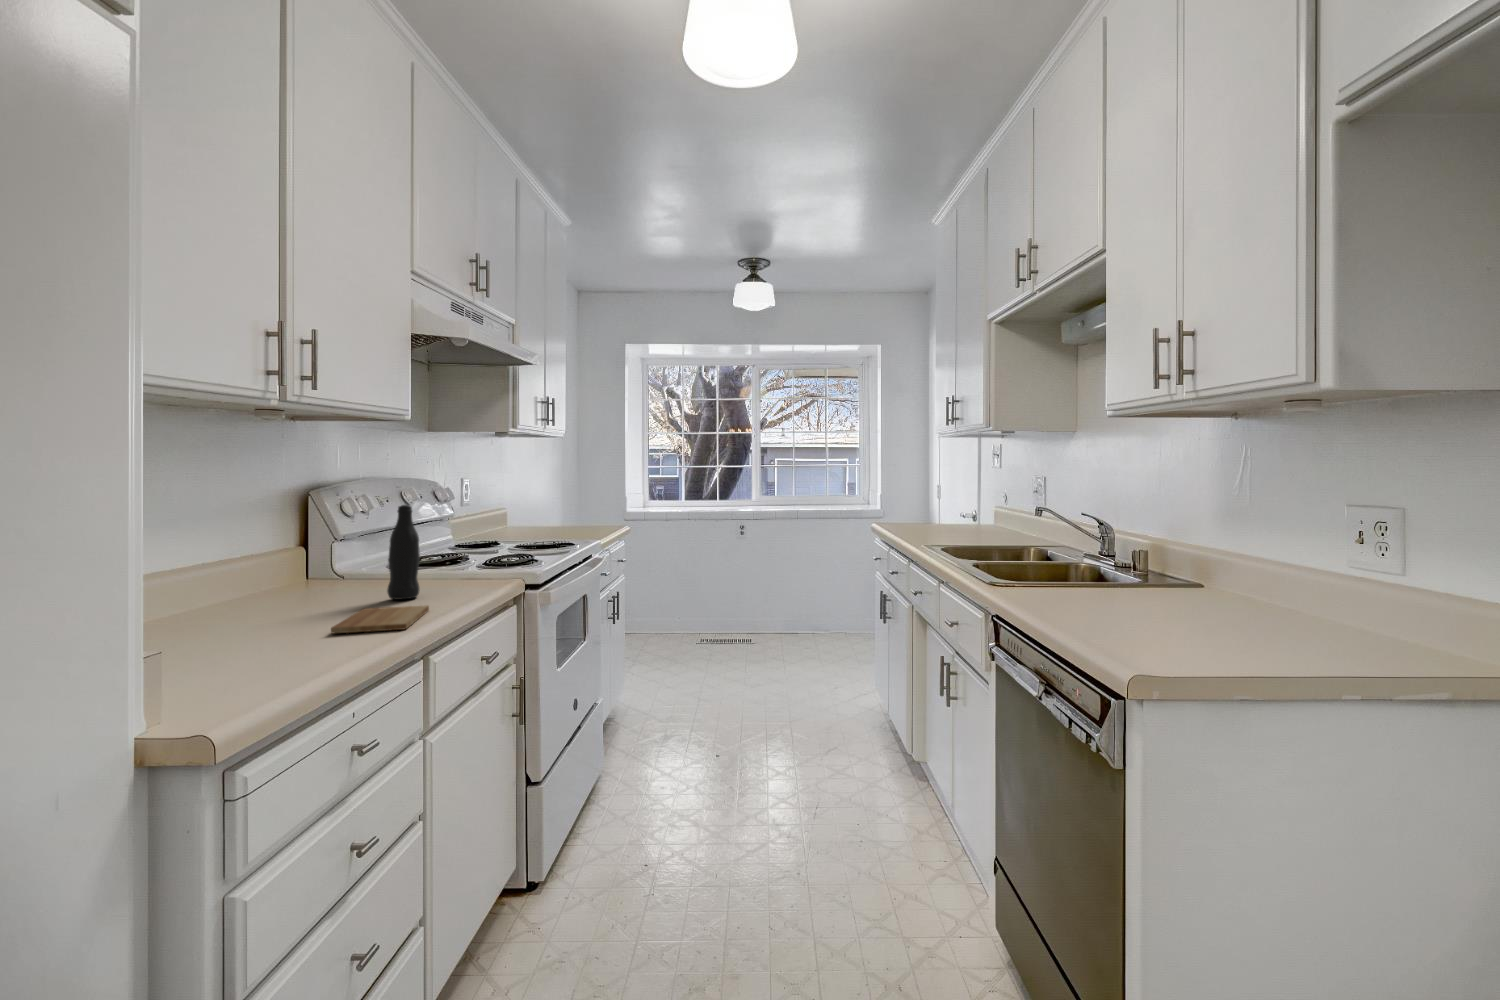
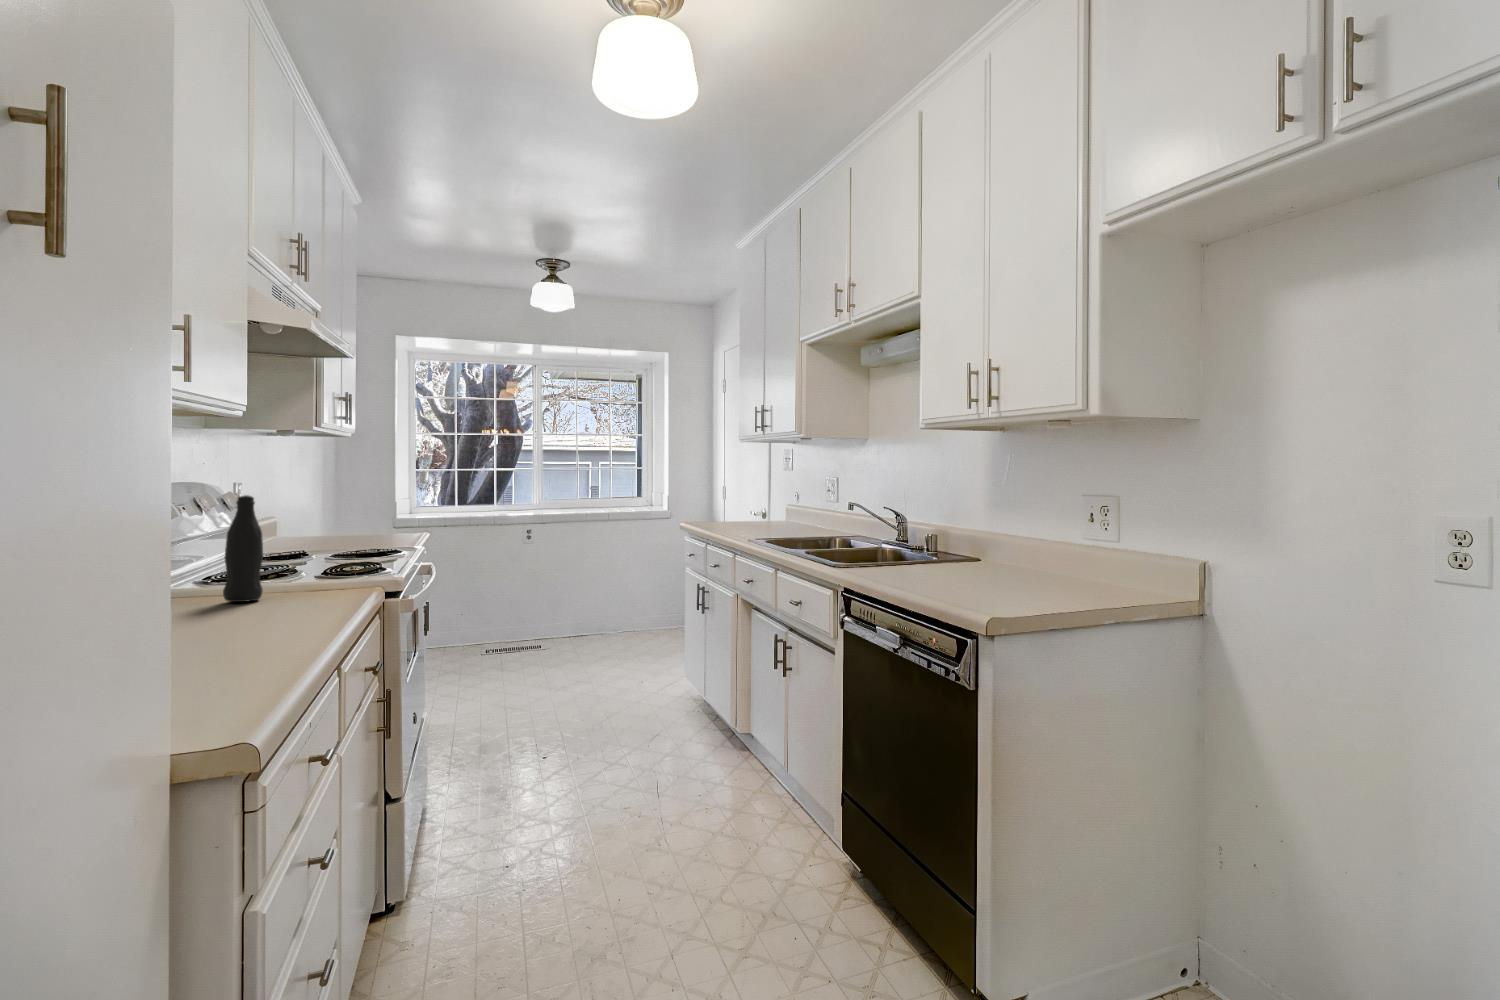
cutting board: present [331,605,429,634] -> none [207,604,299,635]

